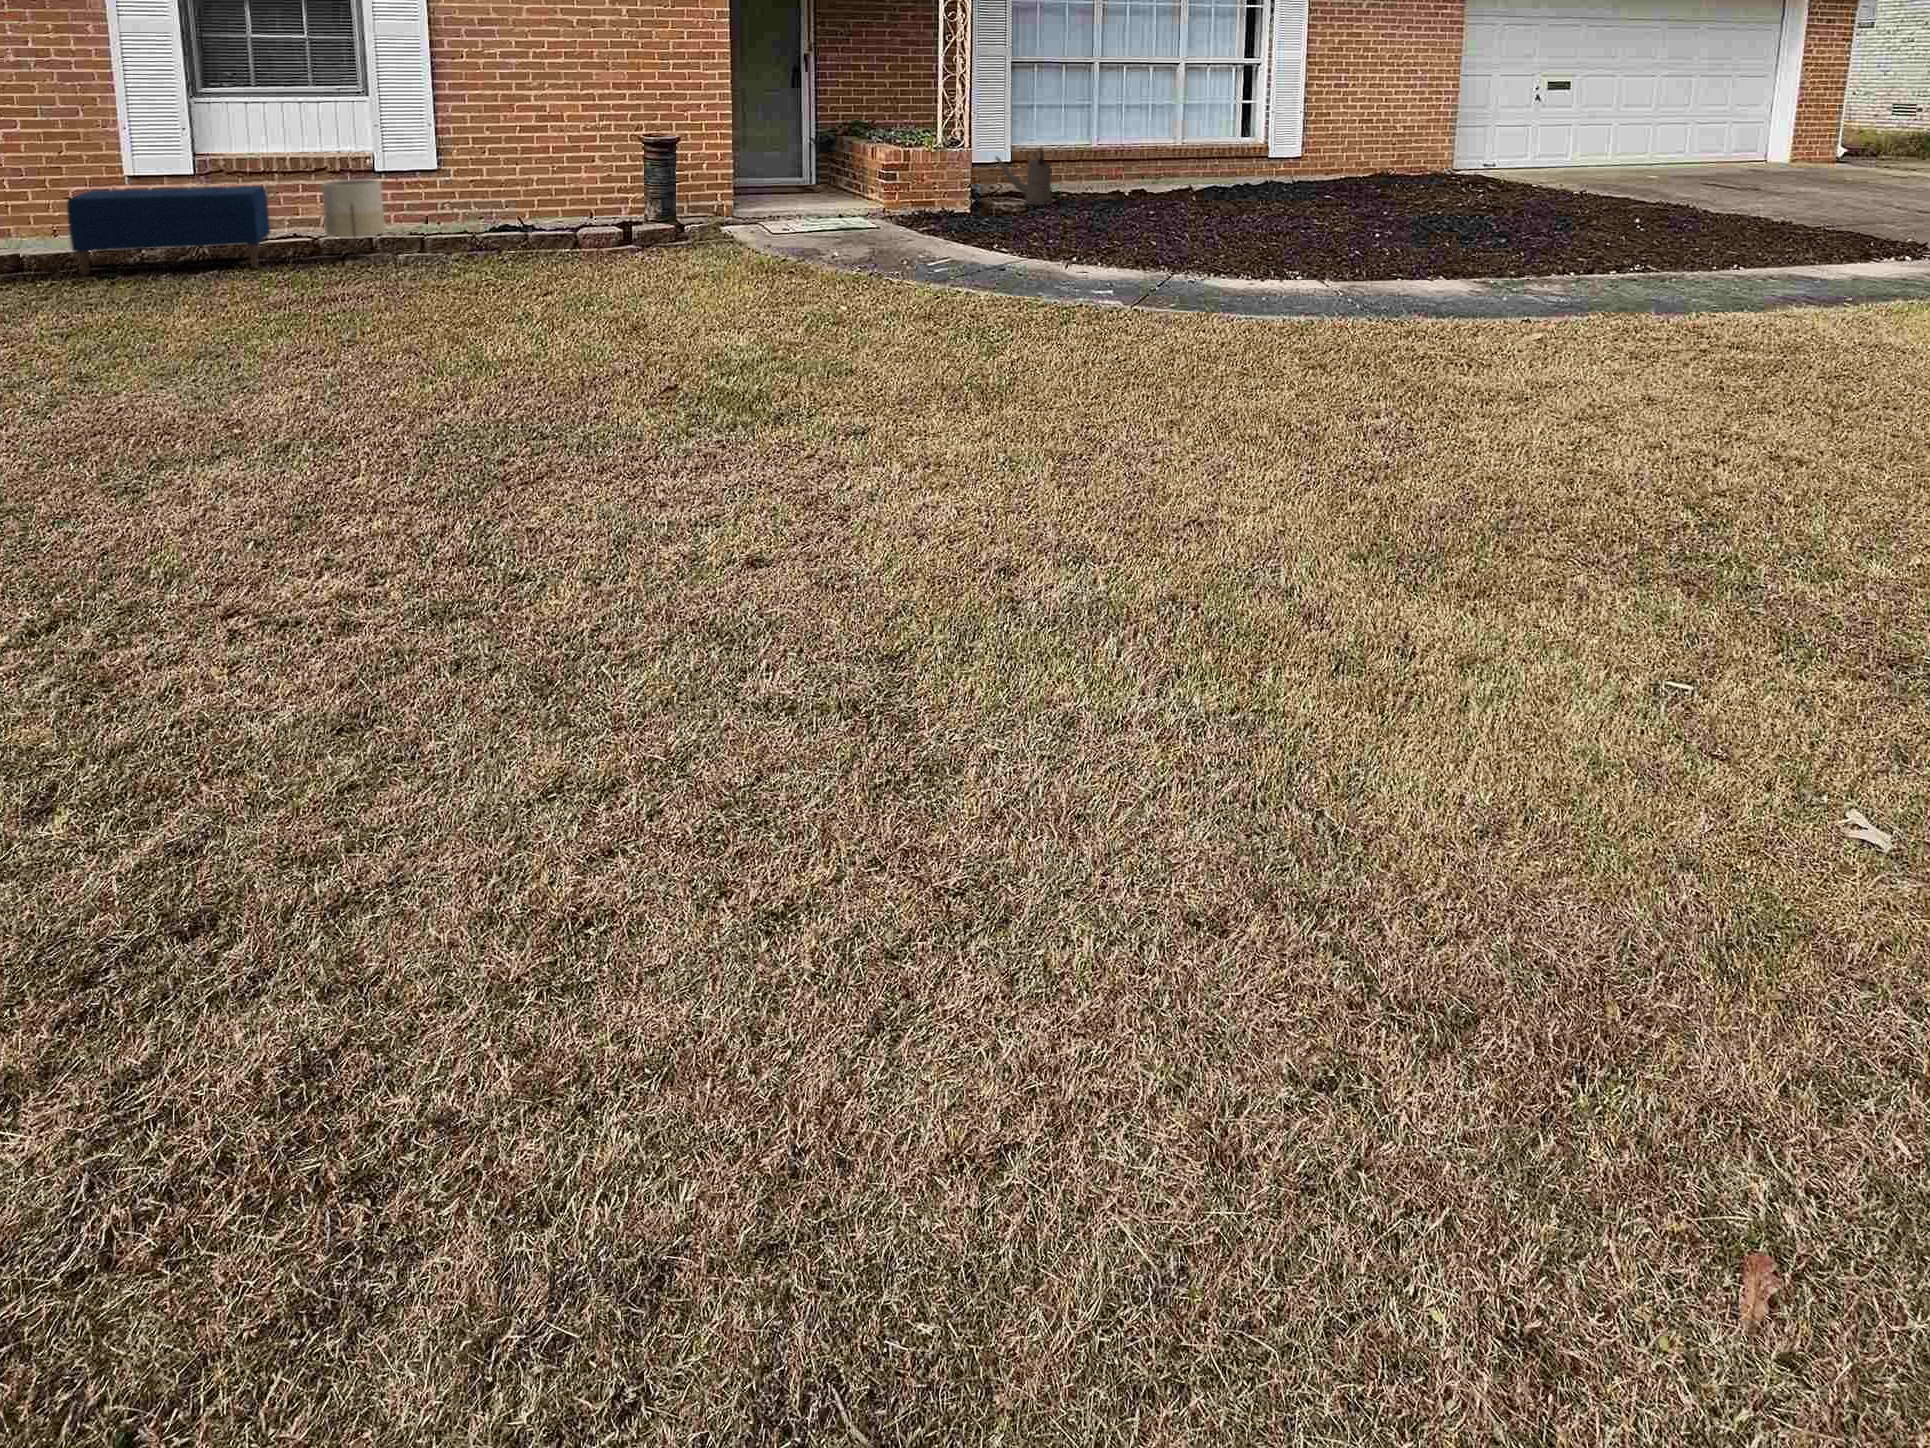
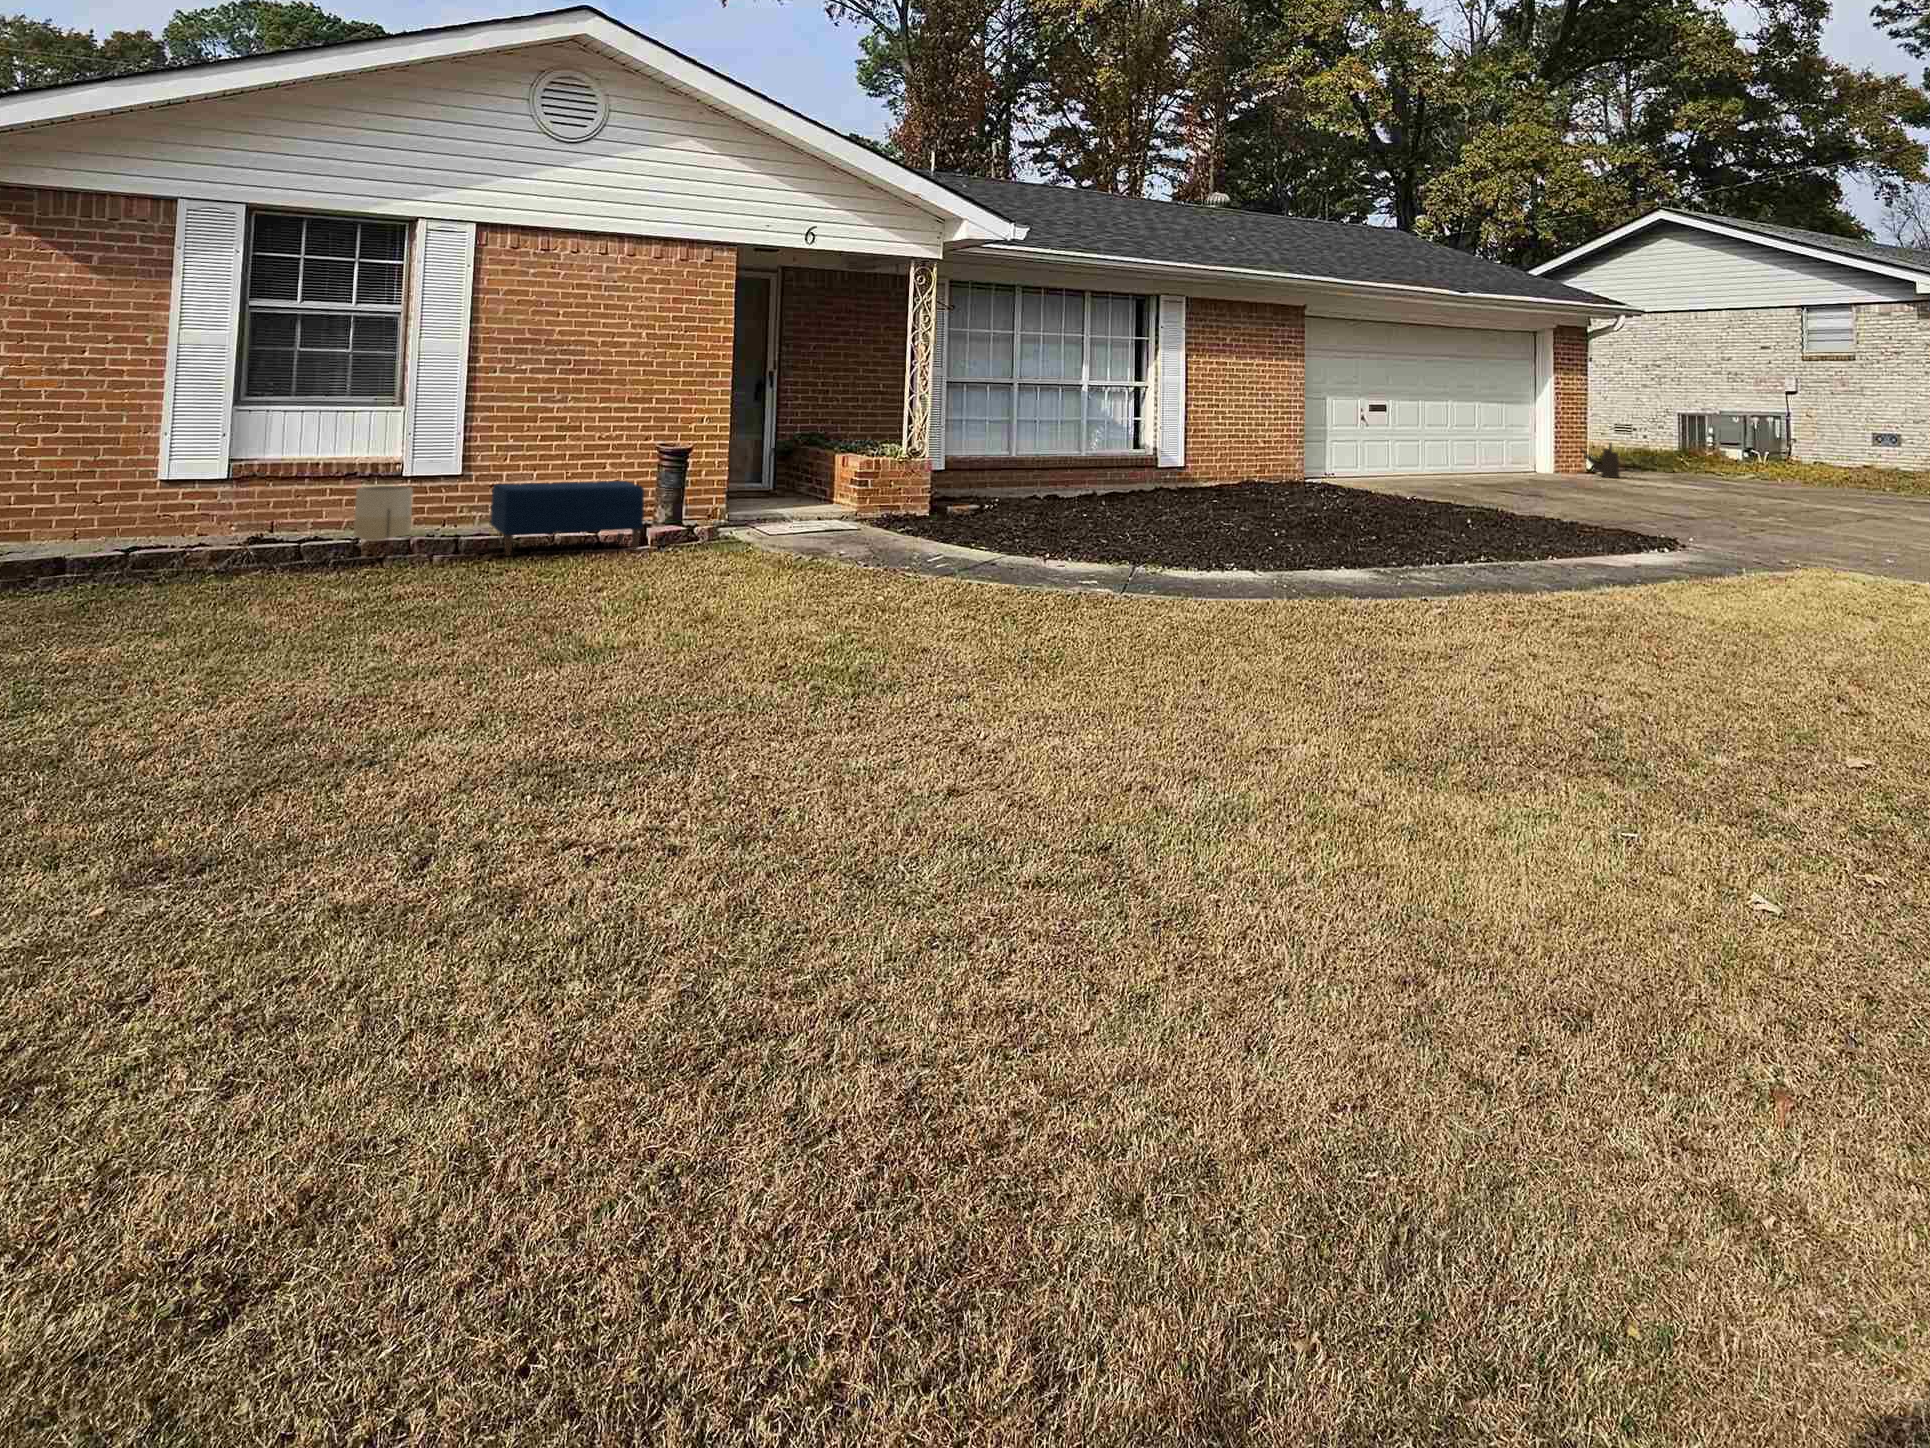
watering can: present [996,148,1060,205] -> present [1581,443,1619,478]
bench: present [67,186,270,275] -> present [491,481,644,556]

